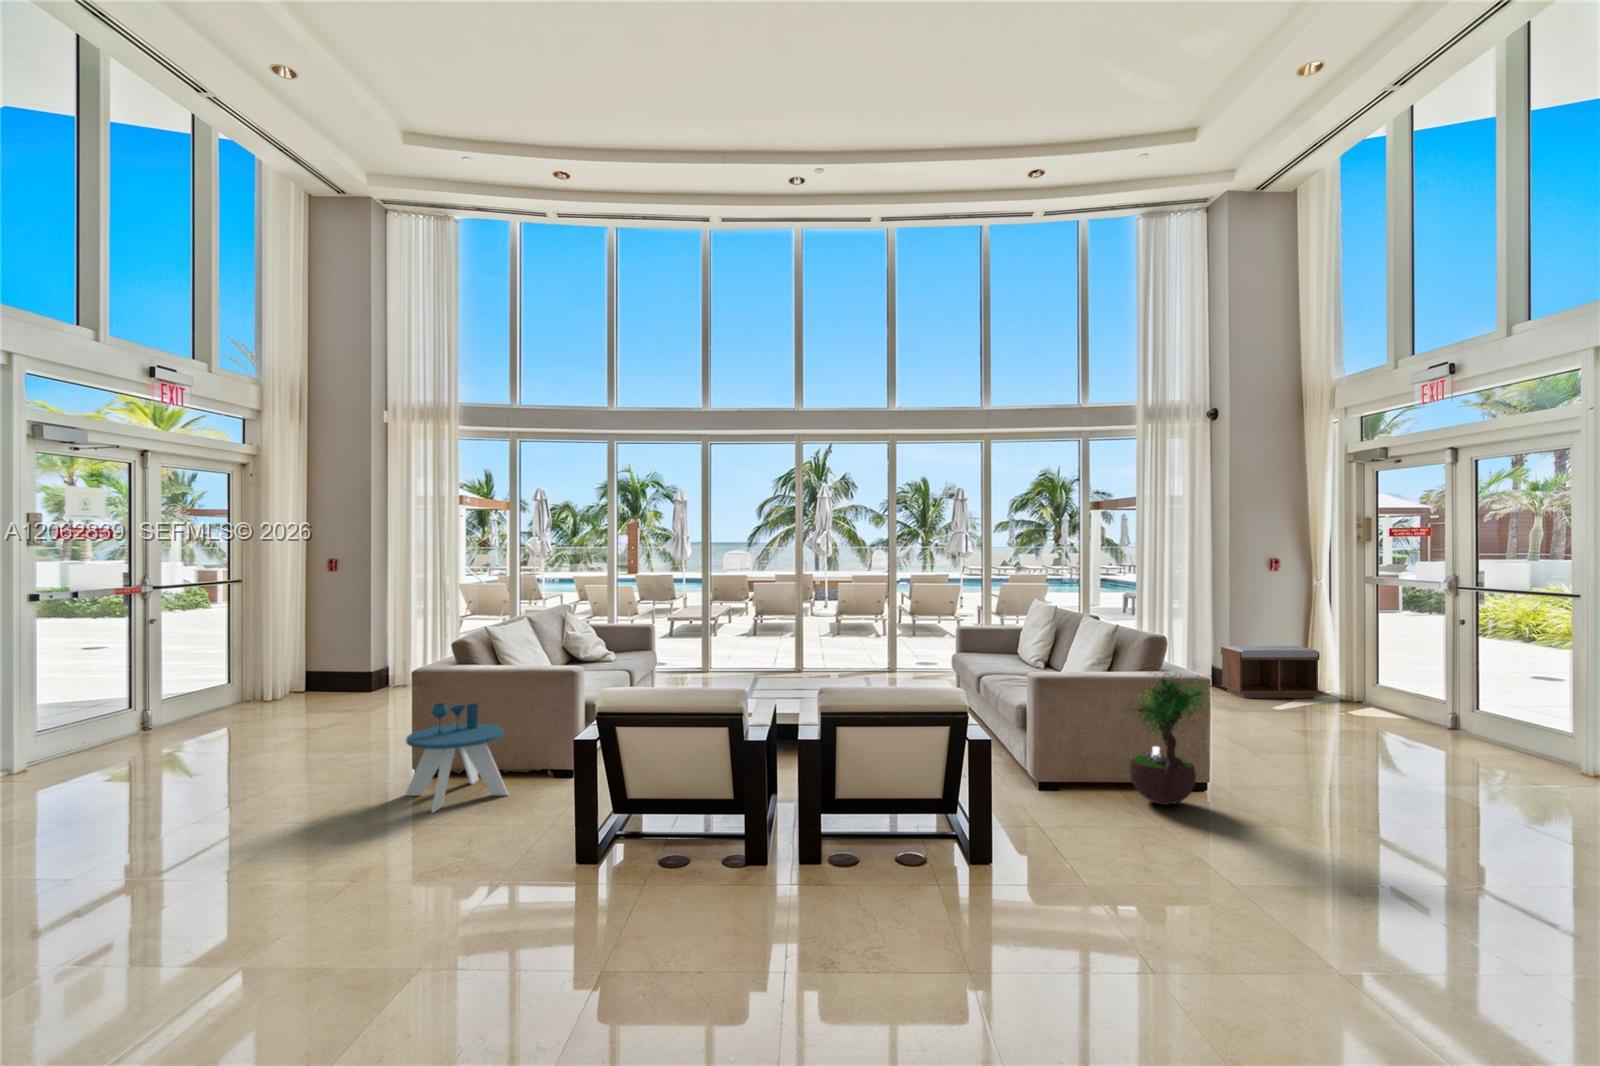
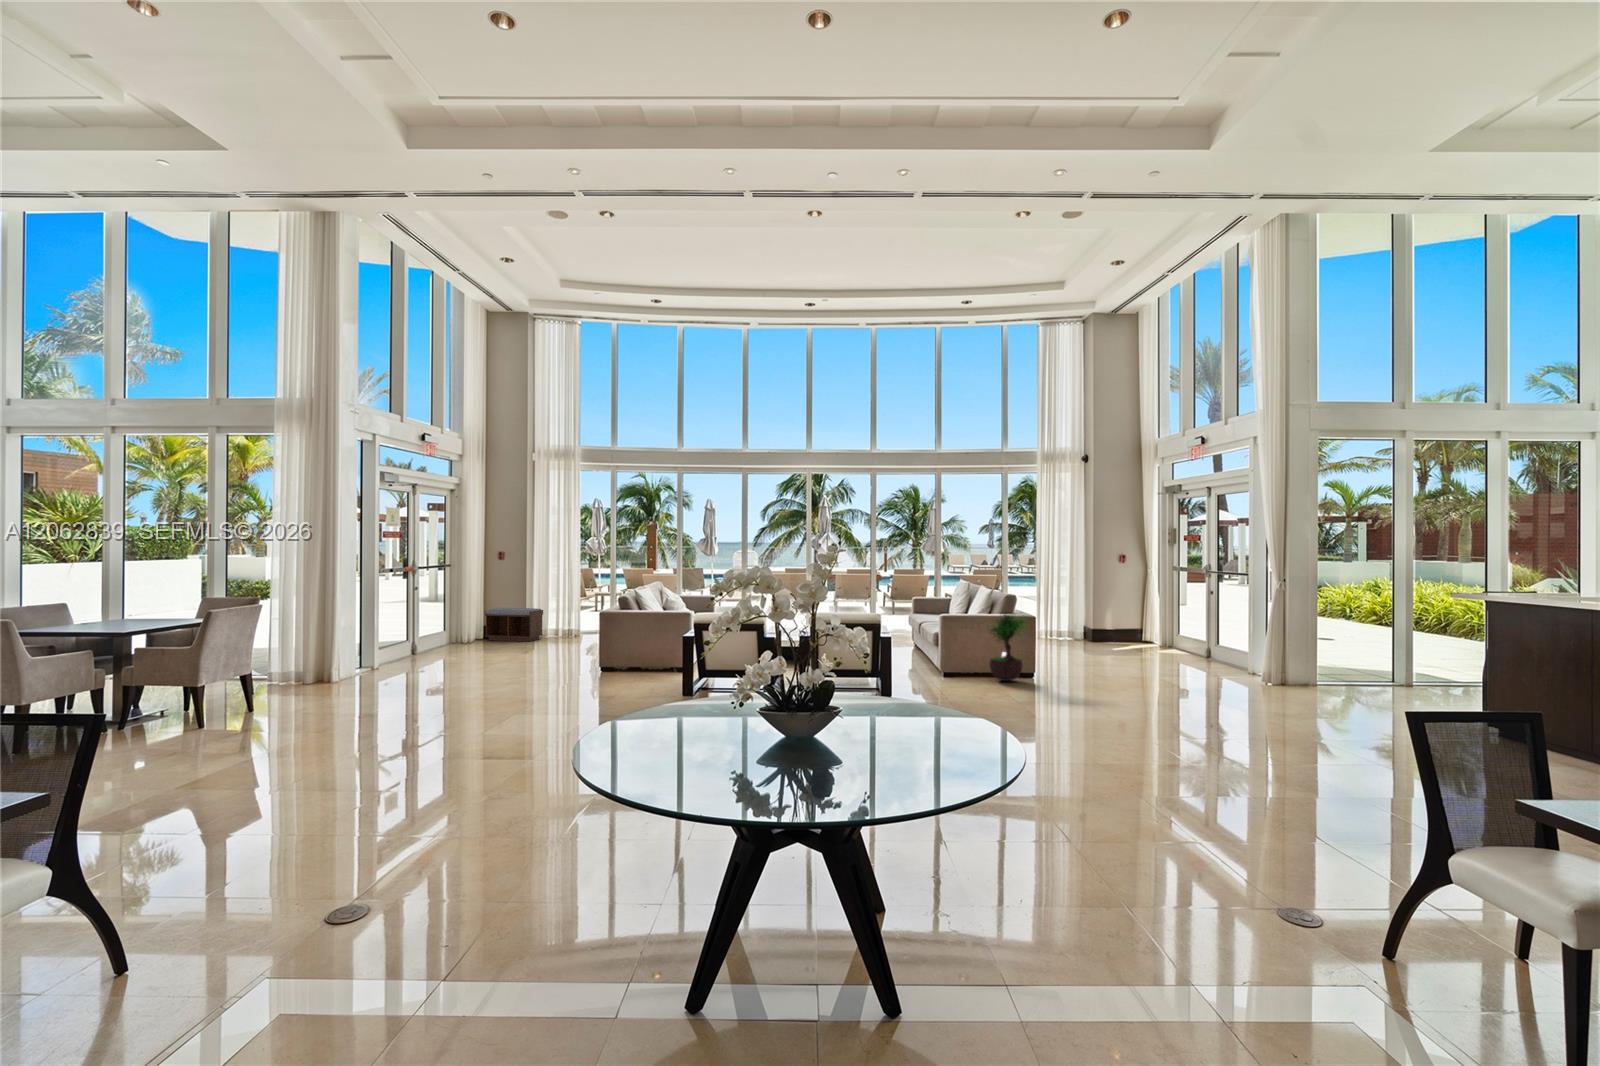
bench: present [1221,646,1320,698] -> present [485,608,543,641]
side table: present [406,703,508,812] -> none [602,628,658,682]

